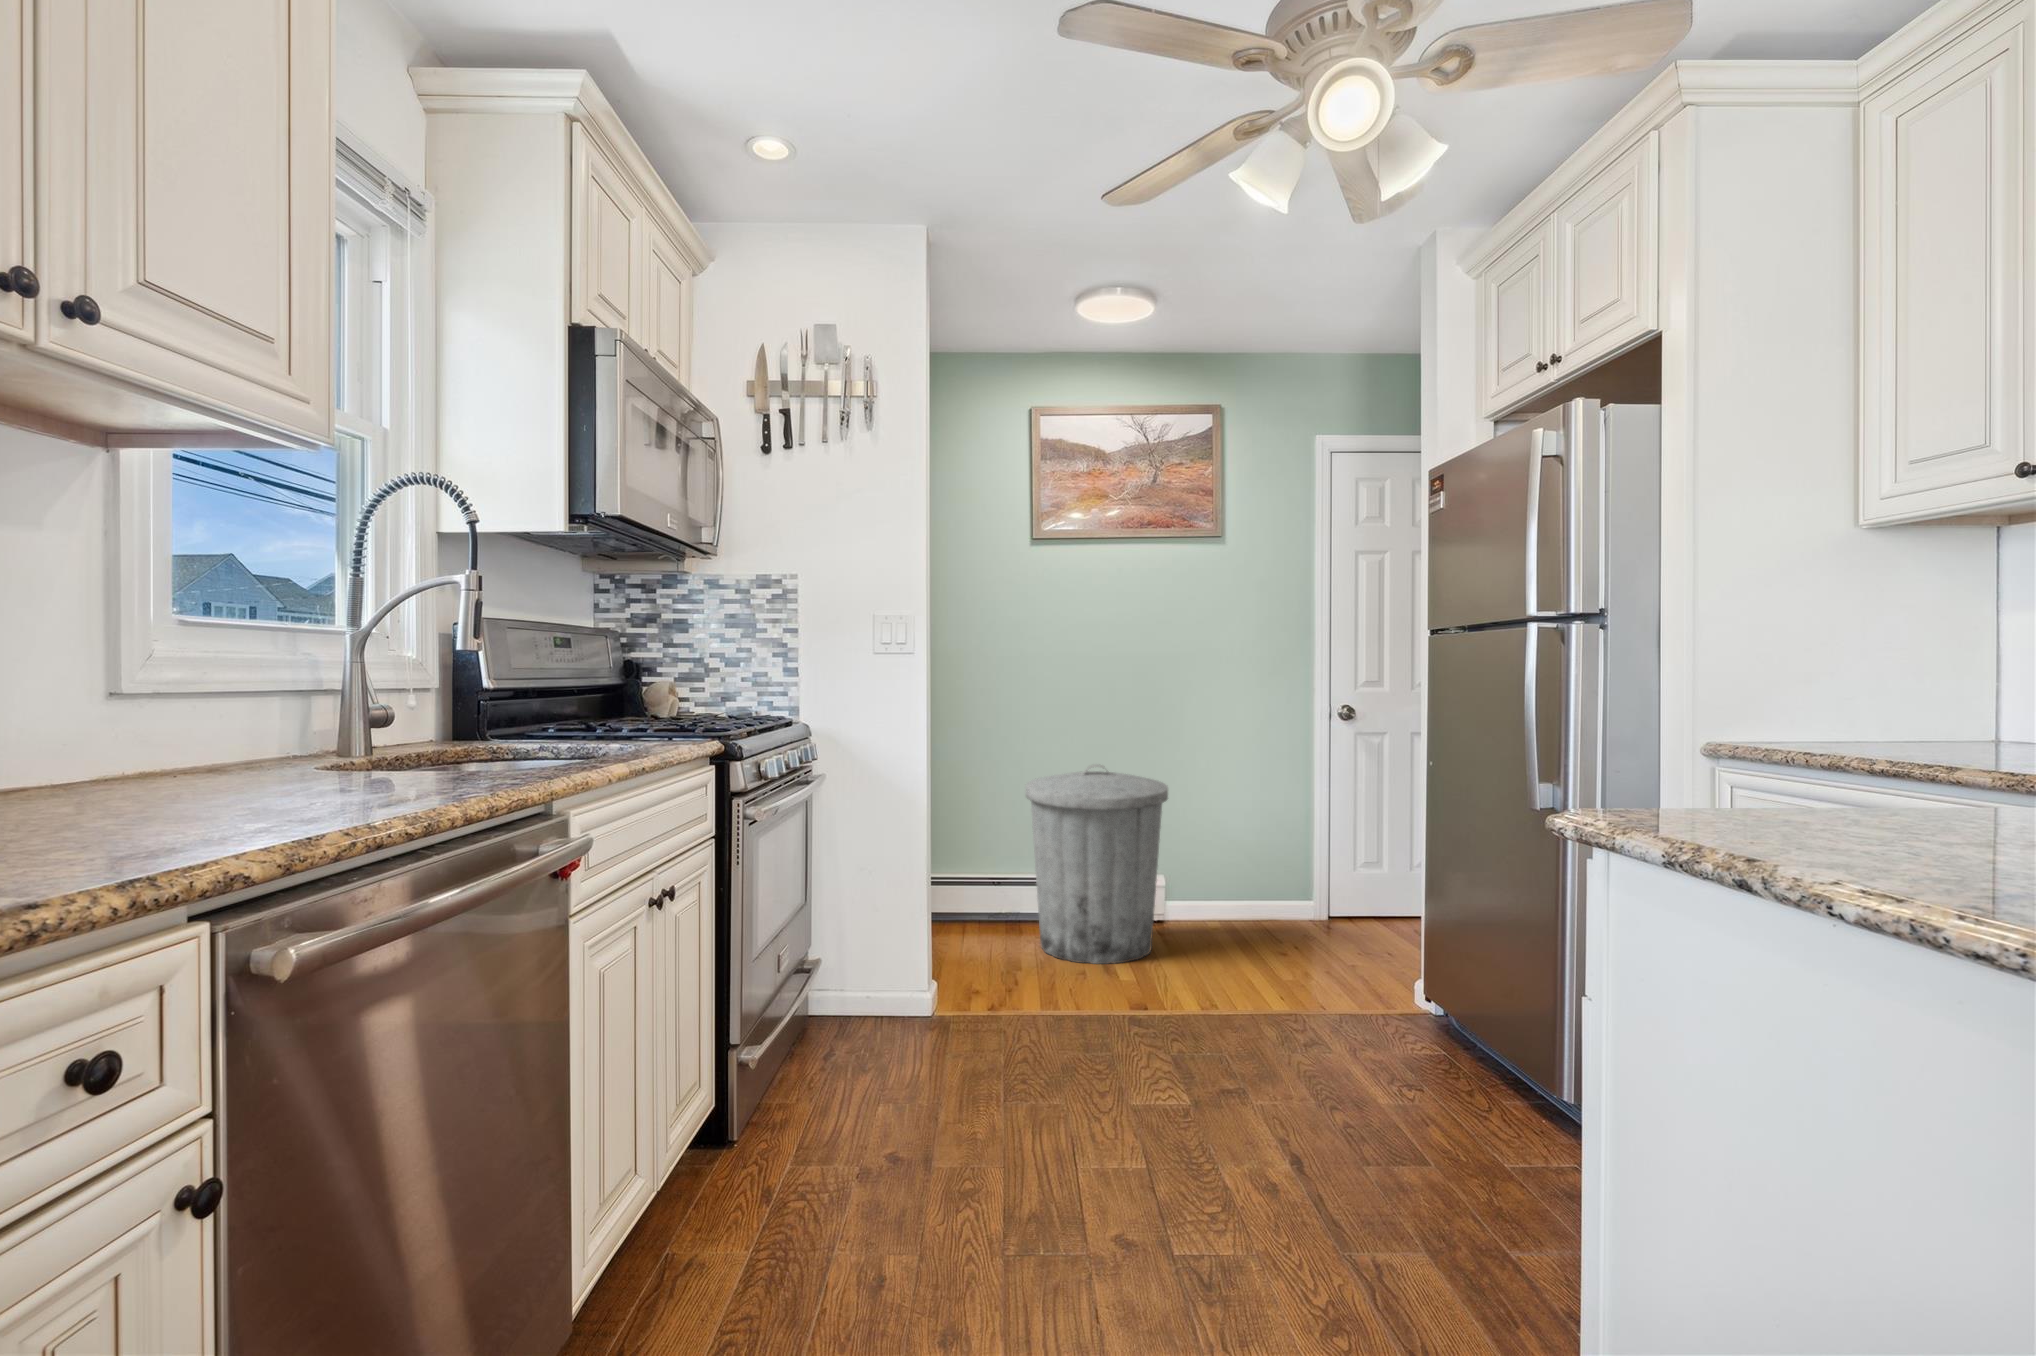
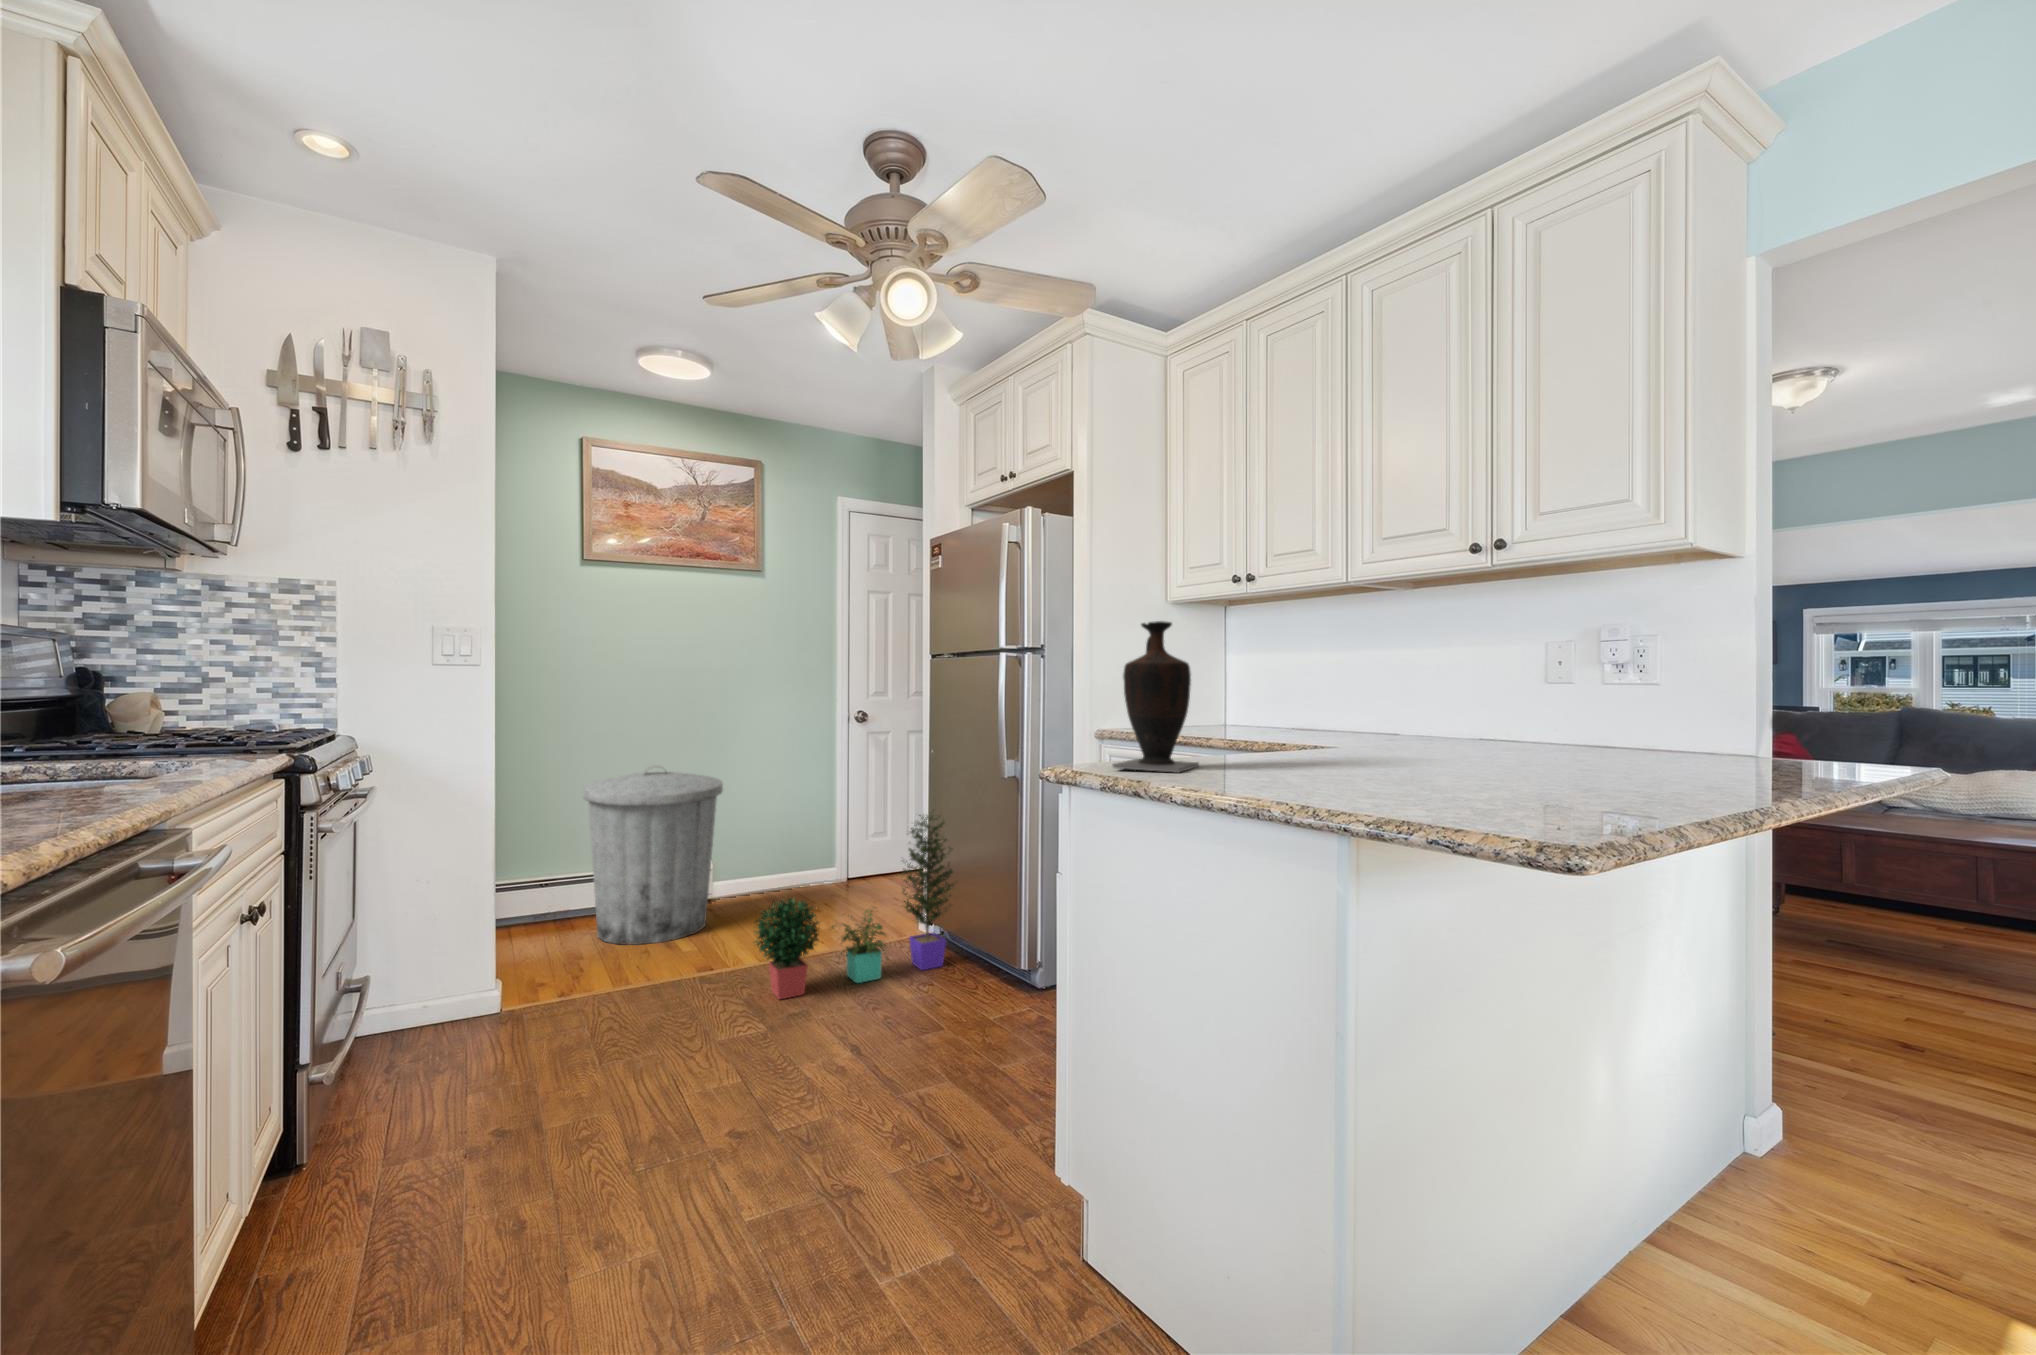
vase: none [1703,539,1931,849] -> present [1113,621,1199,773]
potted plant: none [1178,847,1465,1069] -> present [755,814,954,999]

